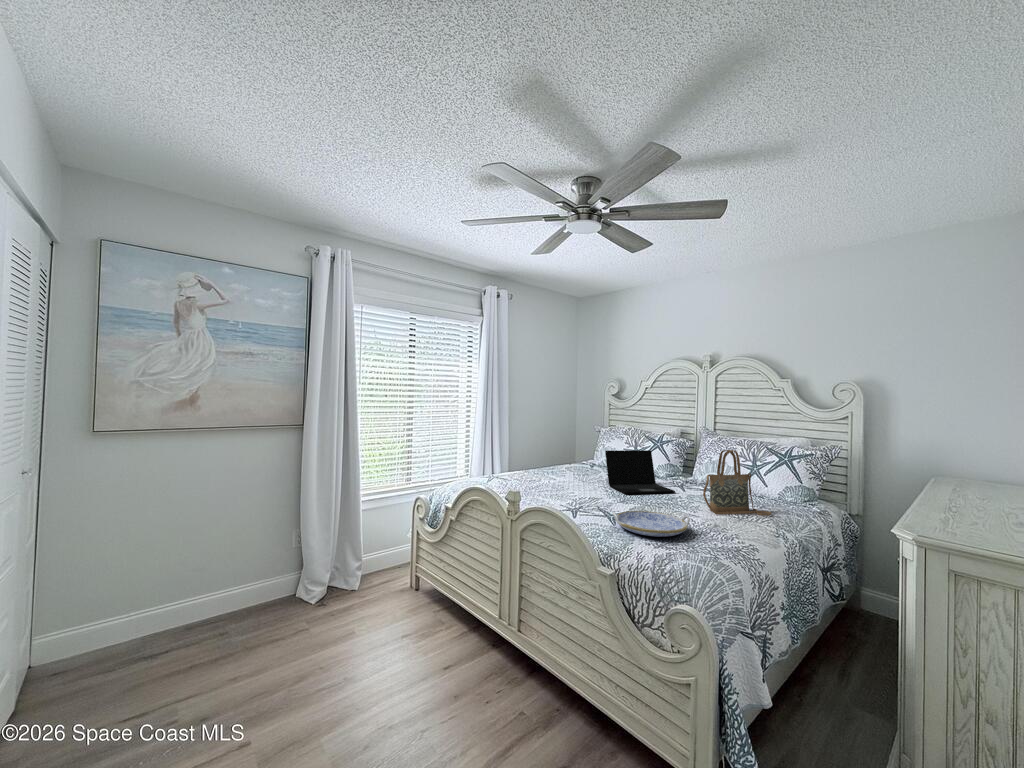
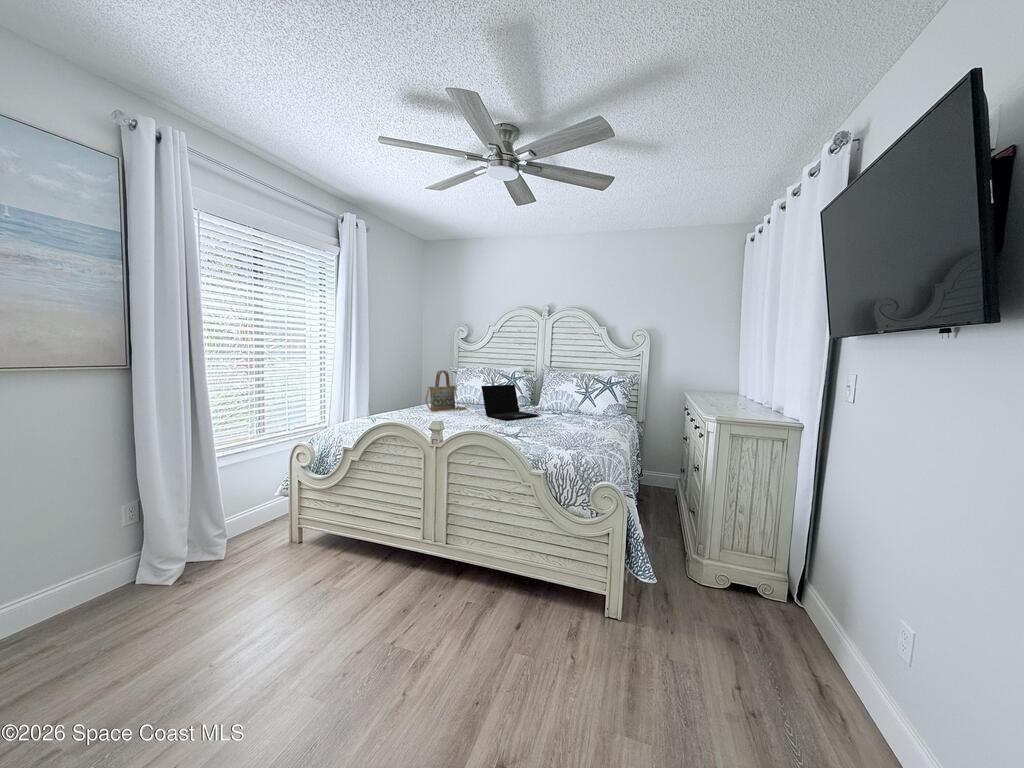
handbag: present [703,450,772,516] -> present [425,371,467,411]
serving tray: present [613,511,690,537] -> none [521,426,577,444]

